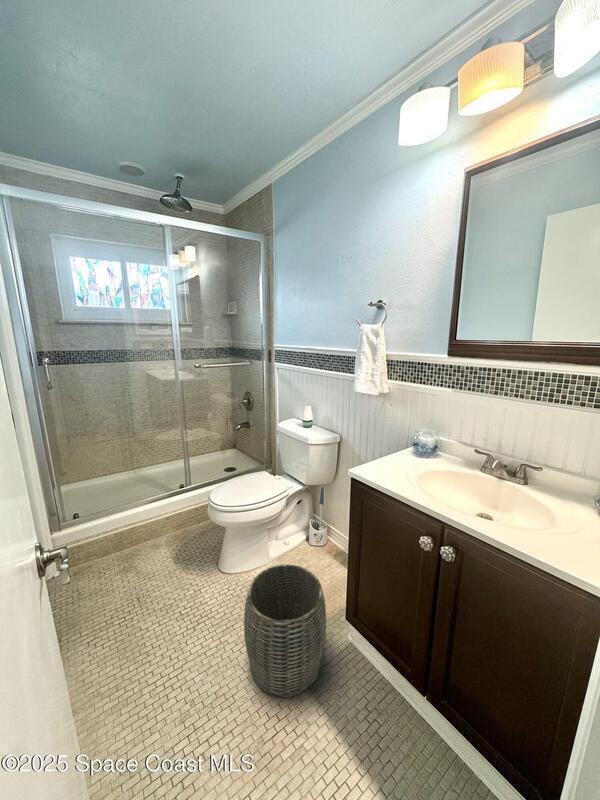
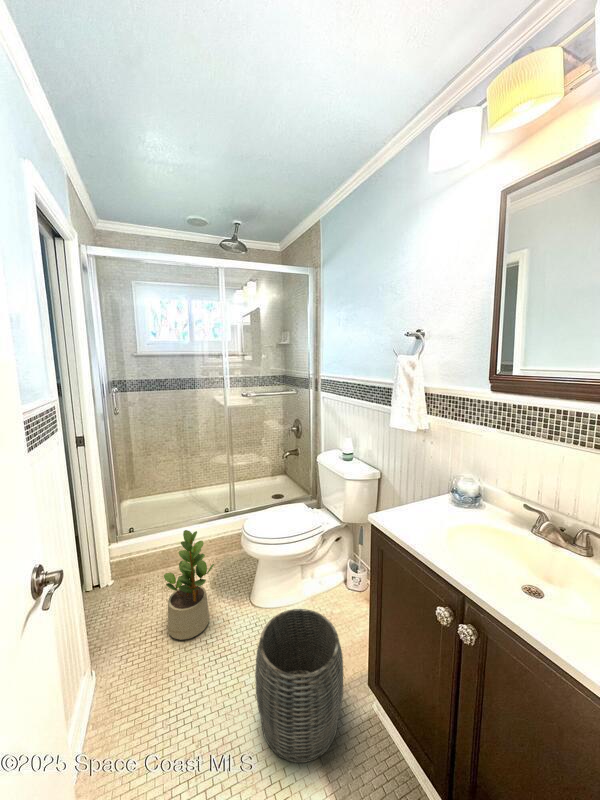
potted plant: none [128,506,184,616] -> present [164,530,214,640]

